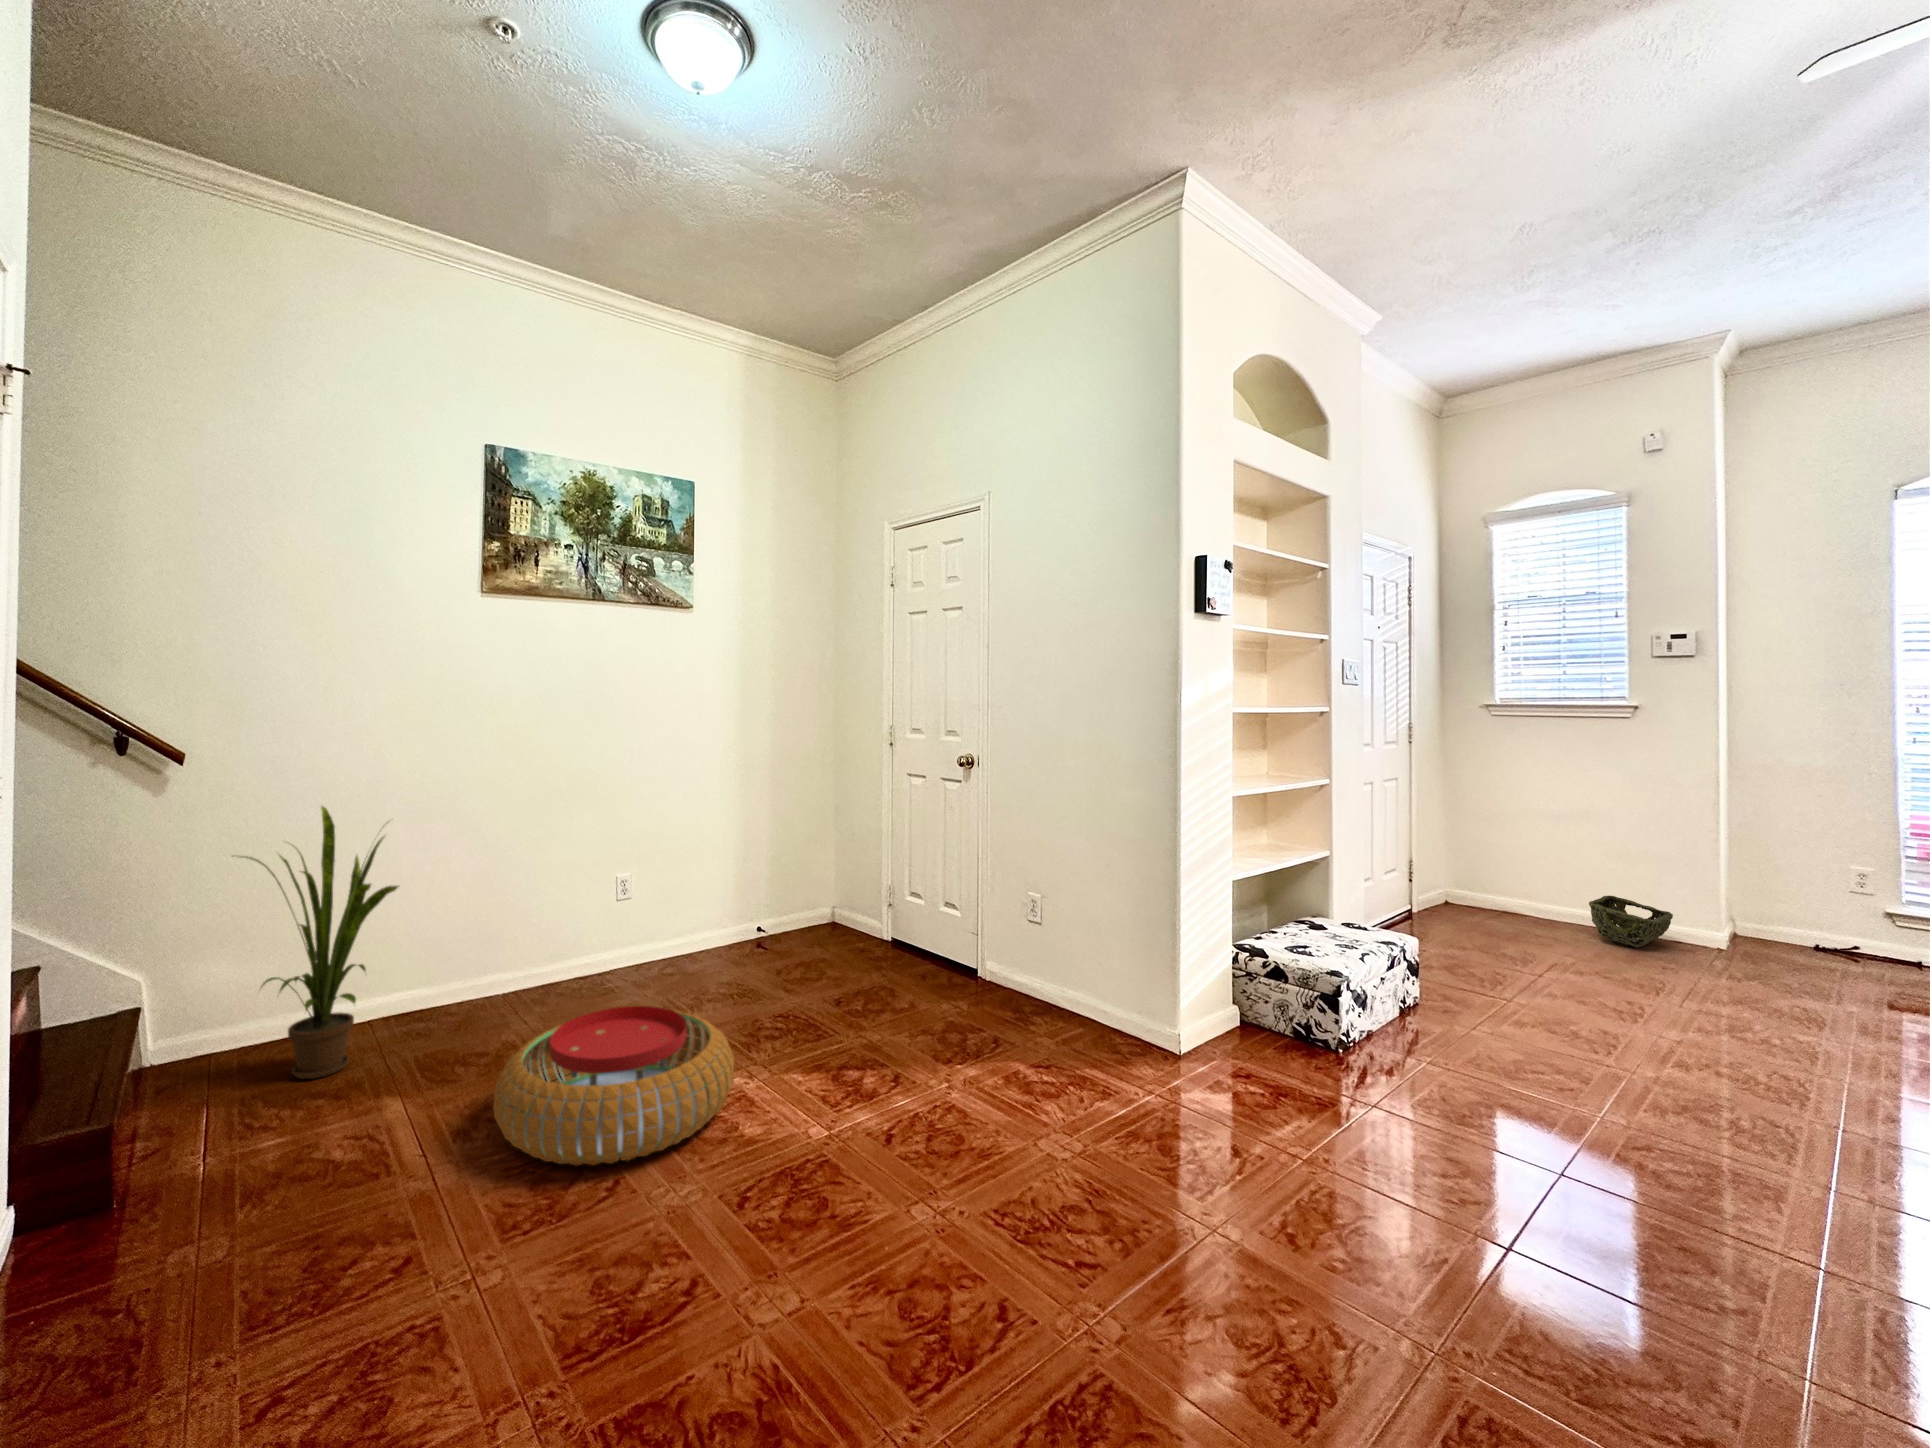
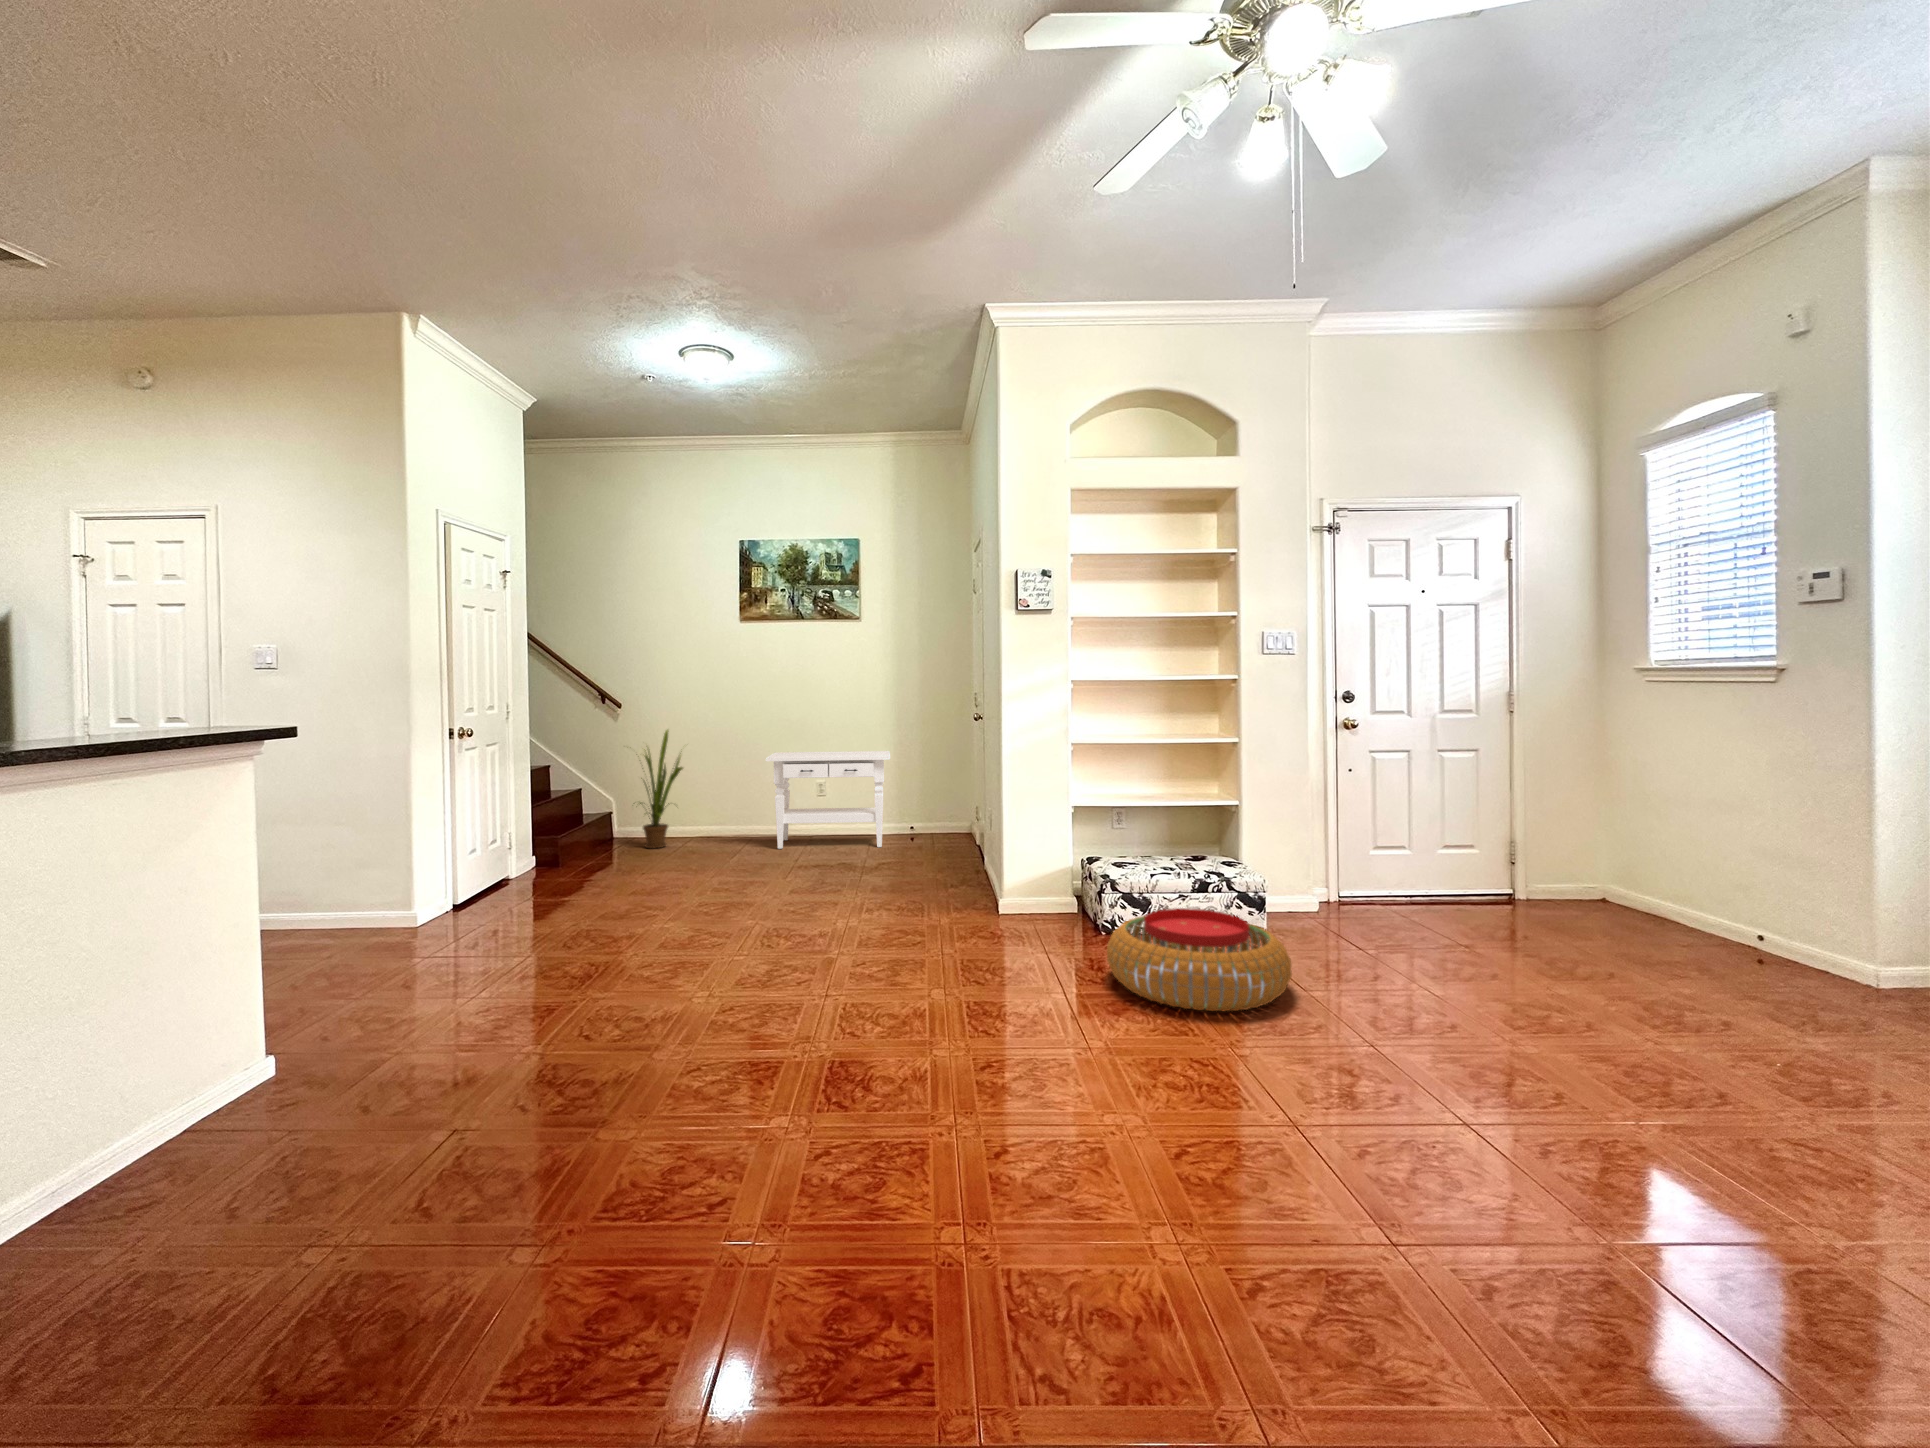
side table: none [554,814,793,1013] -> present [766,751,890,849]
woven basket: present [1589,896,1673,948] -> none [1649,897,1794,955]
pouf: present [494,1006,734,1165] -> present [1107,908,1292,1012]

